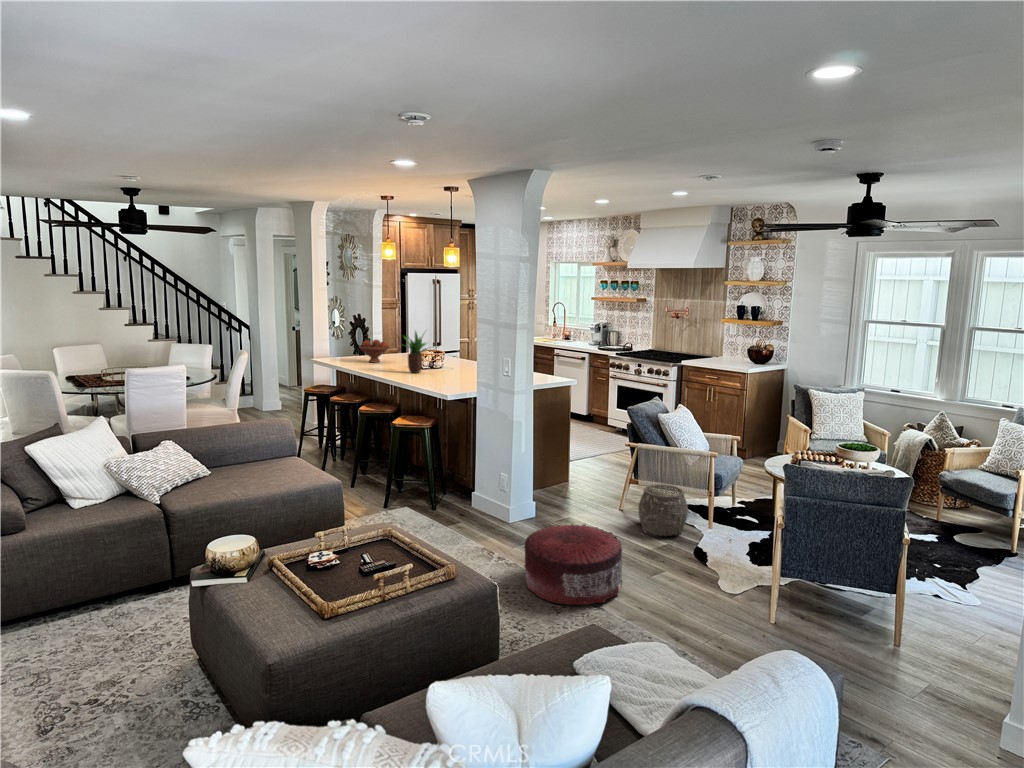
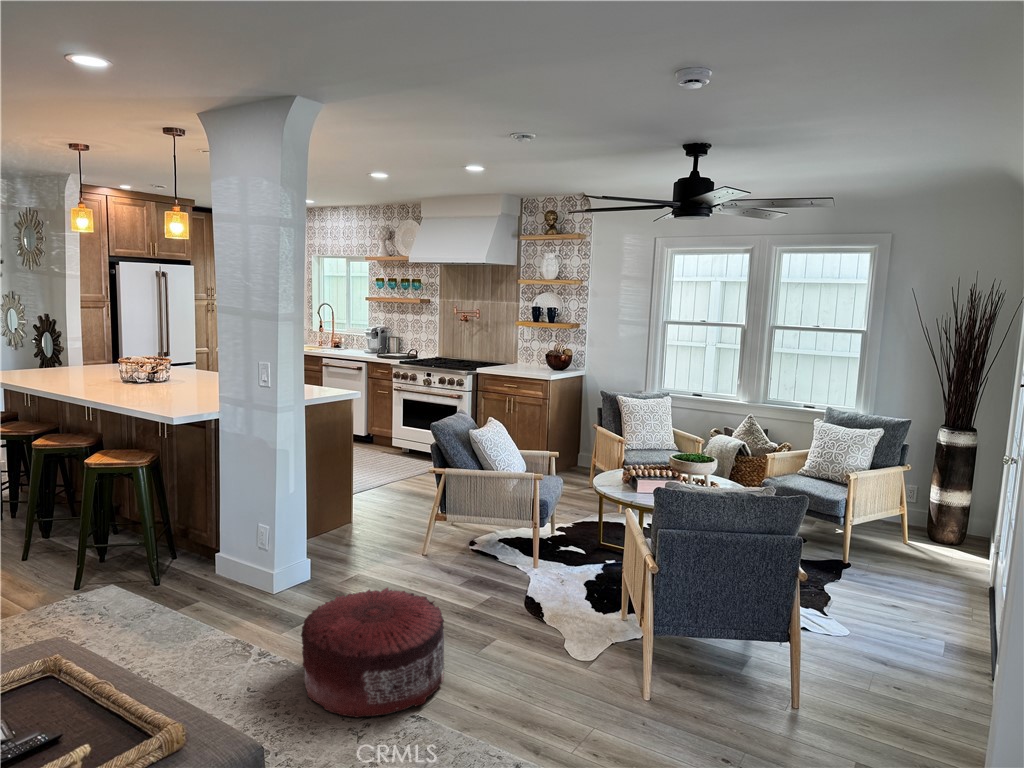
potted plant: present [404,331,428,373] -> none [100,328,159,390]
fruit bowl: present [359,340,389,363] -> none [38,346,88,378]
woven basket: present [639,484,688,536] -> none [448,519,510,587]

